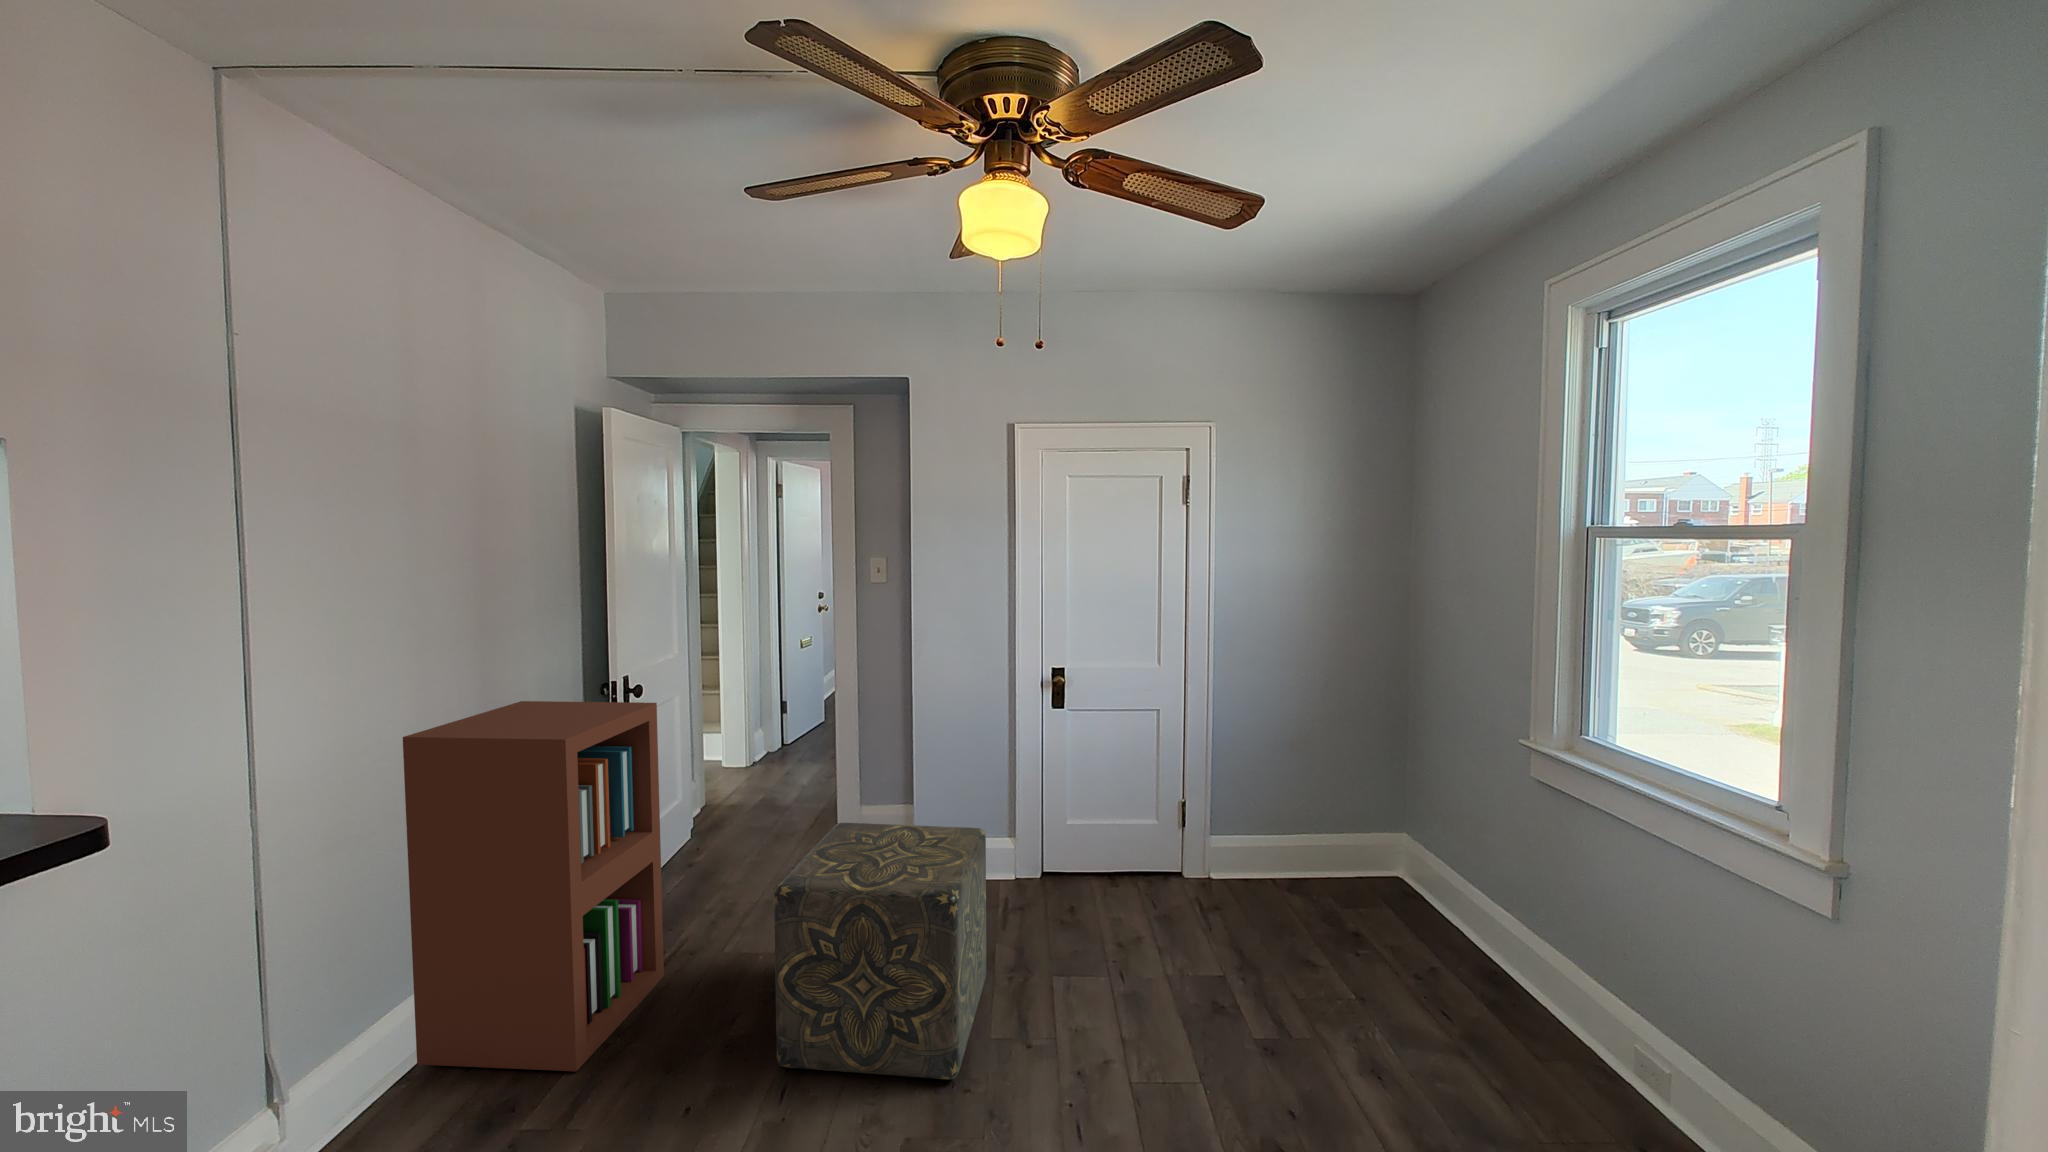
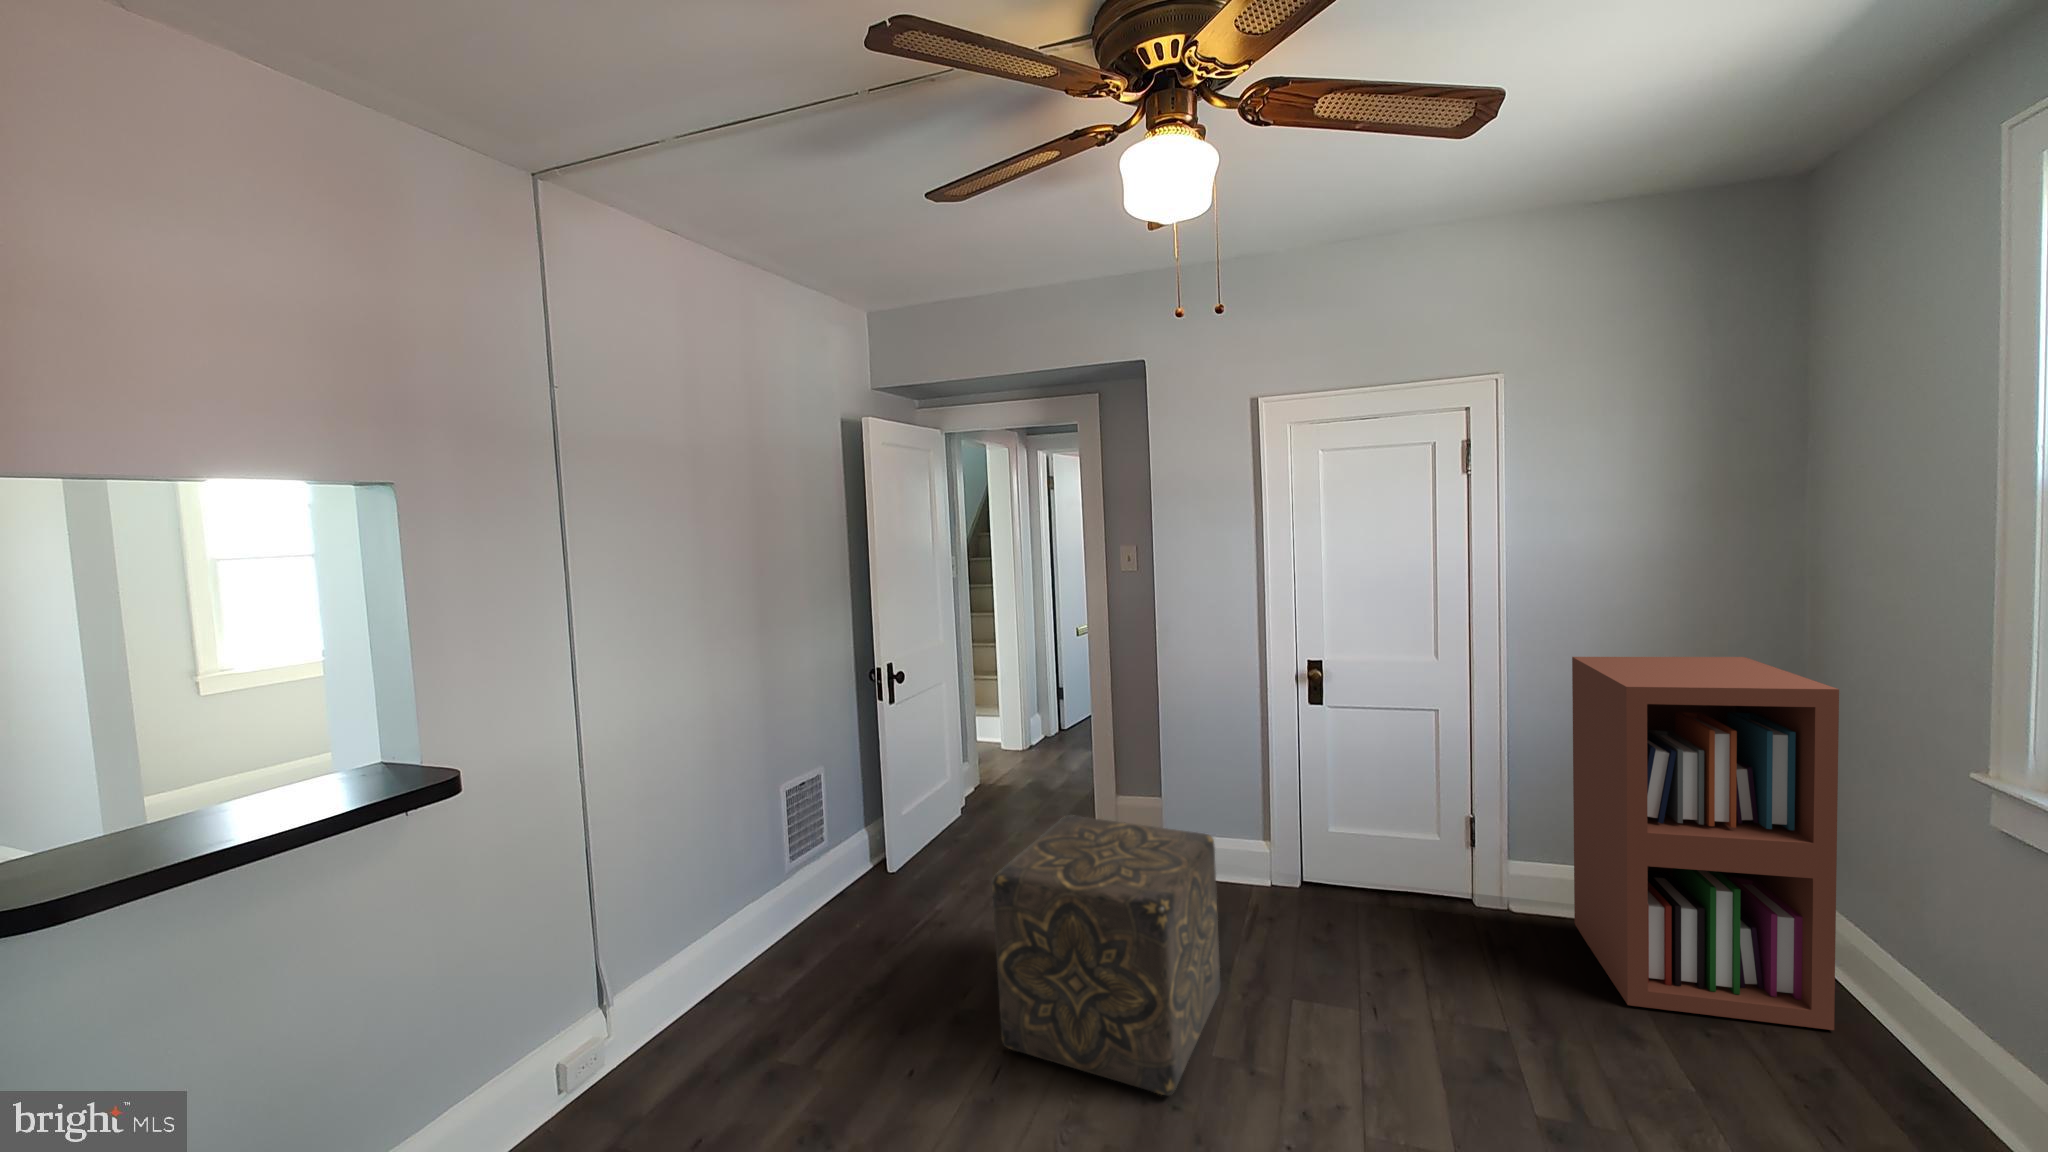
bookshelf: present [403,701,664,1071] -> present [1572,657,1839,1030]

